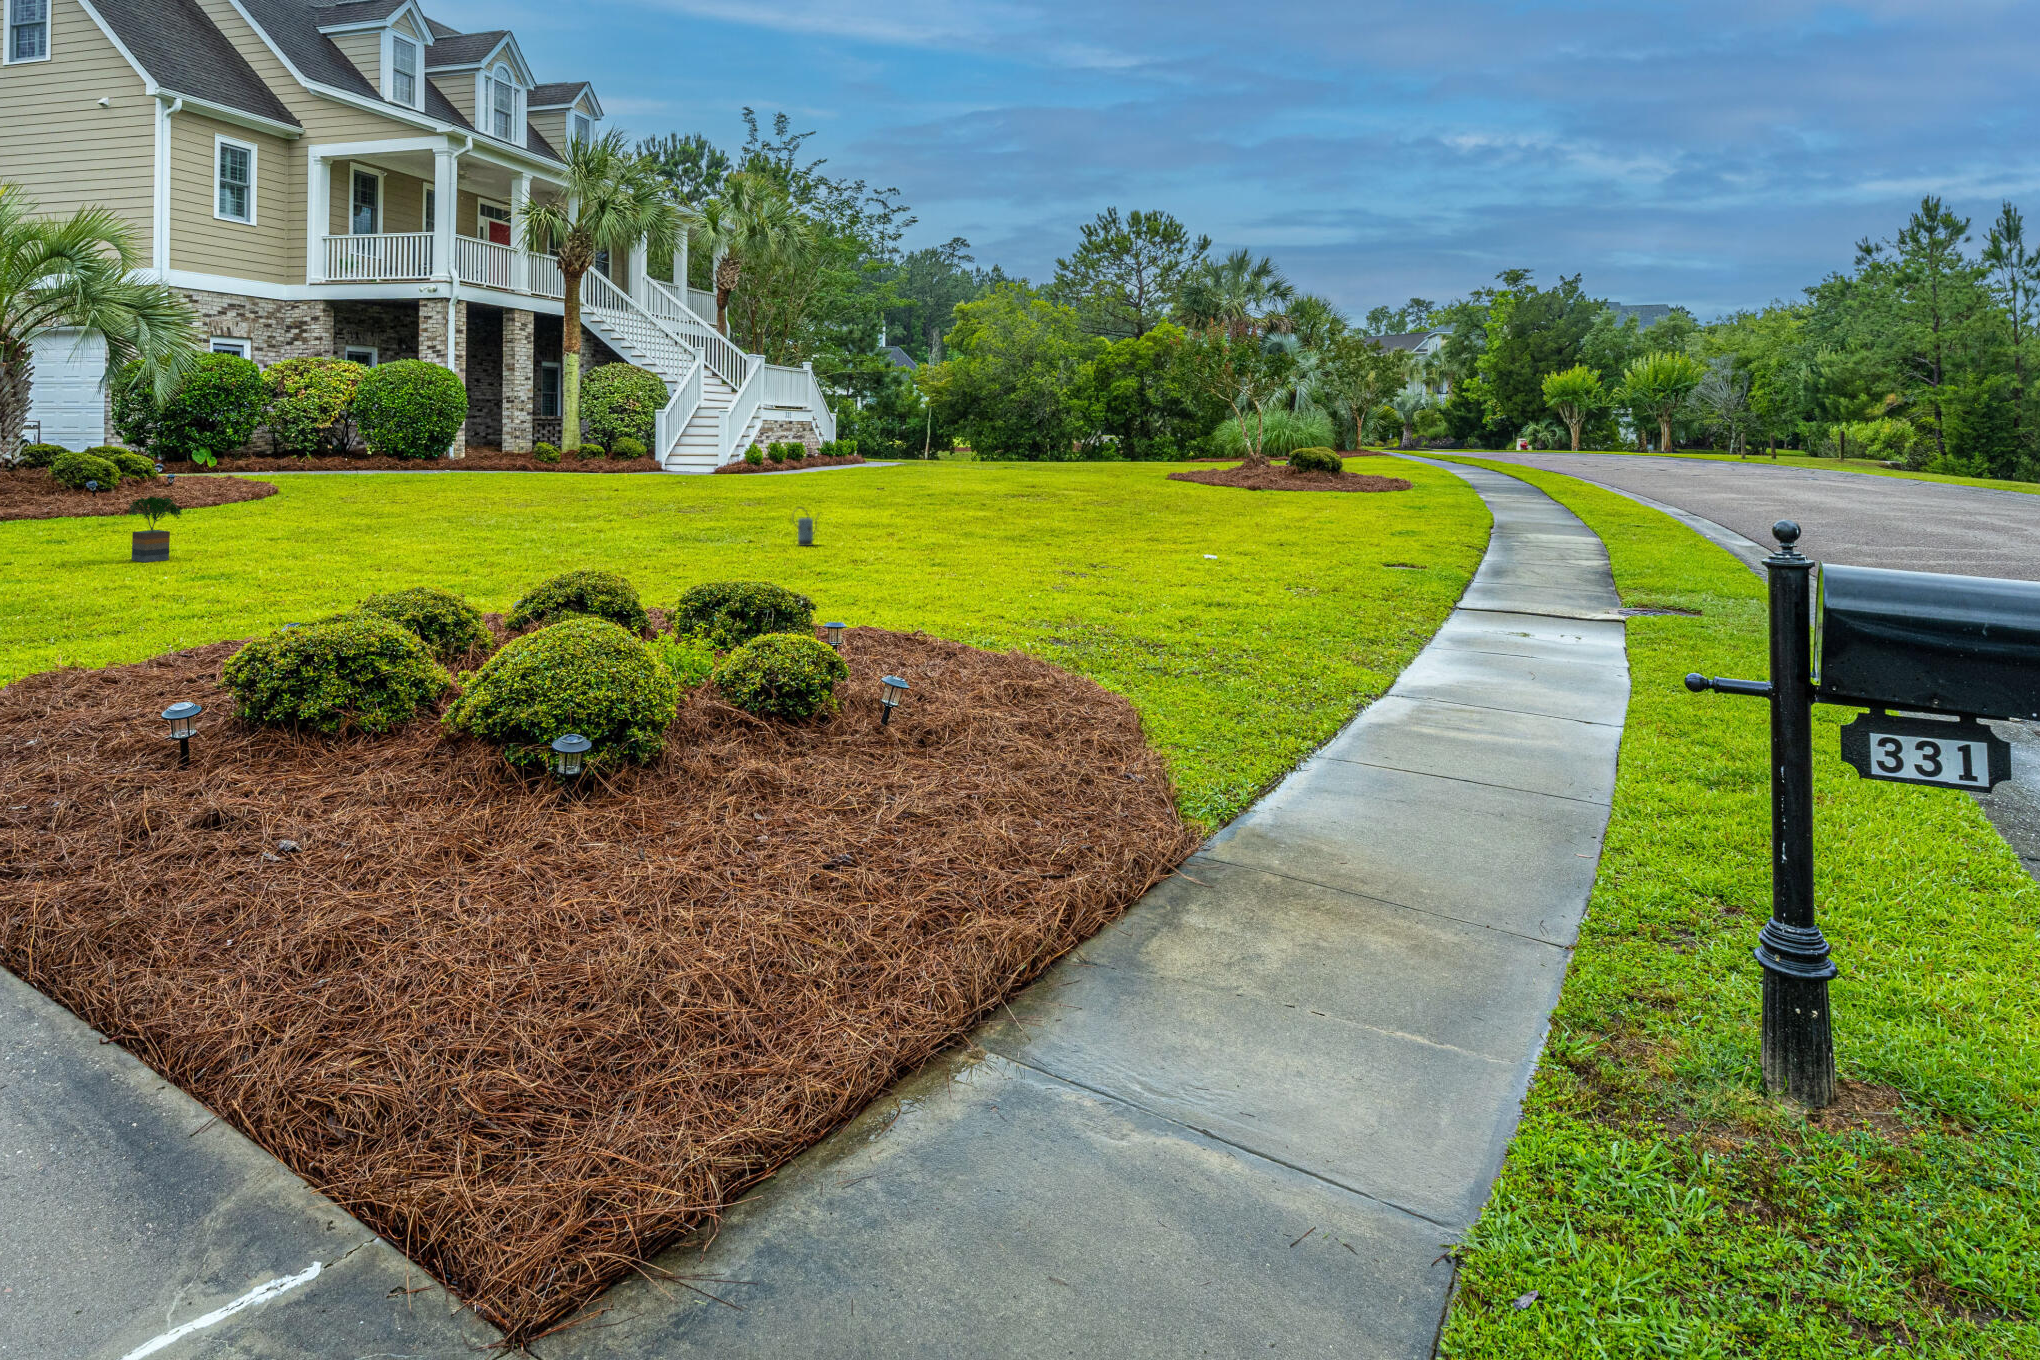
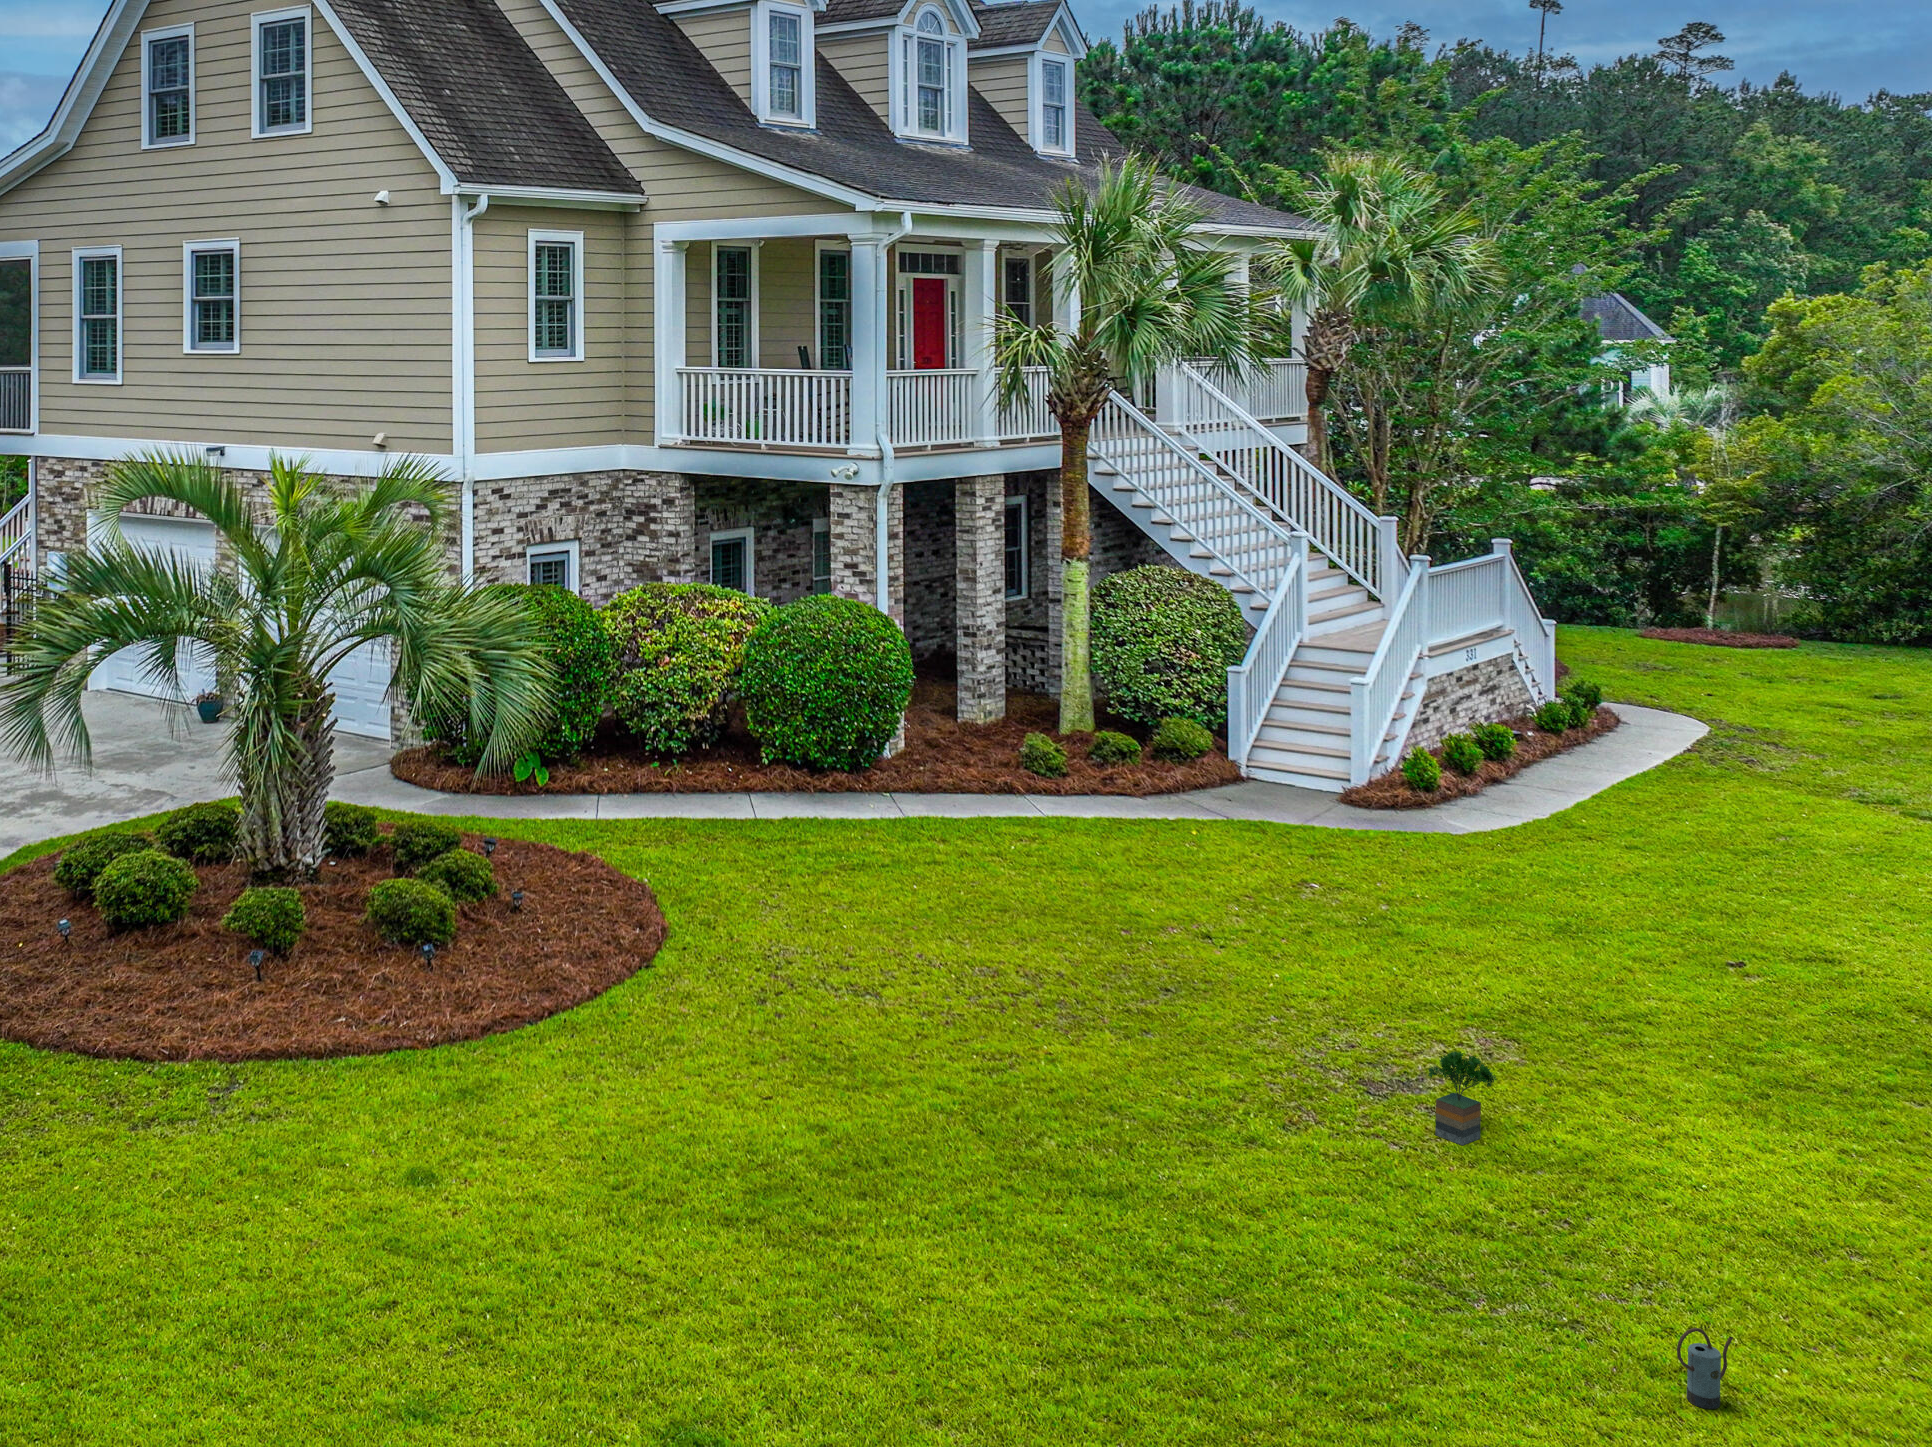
potted tree: present [129,497,181,562] -> present [1428,1051,1496,1145]

